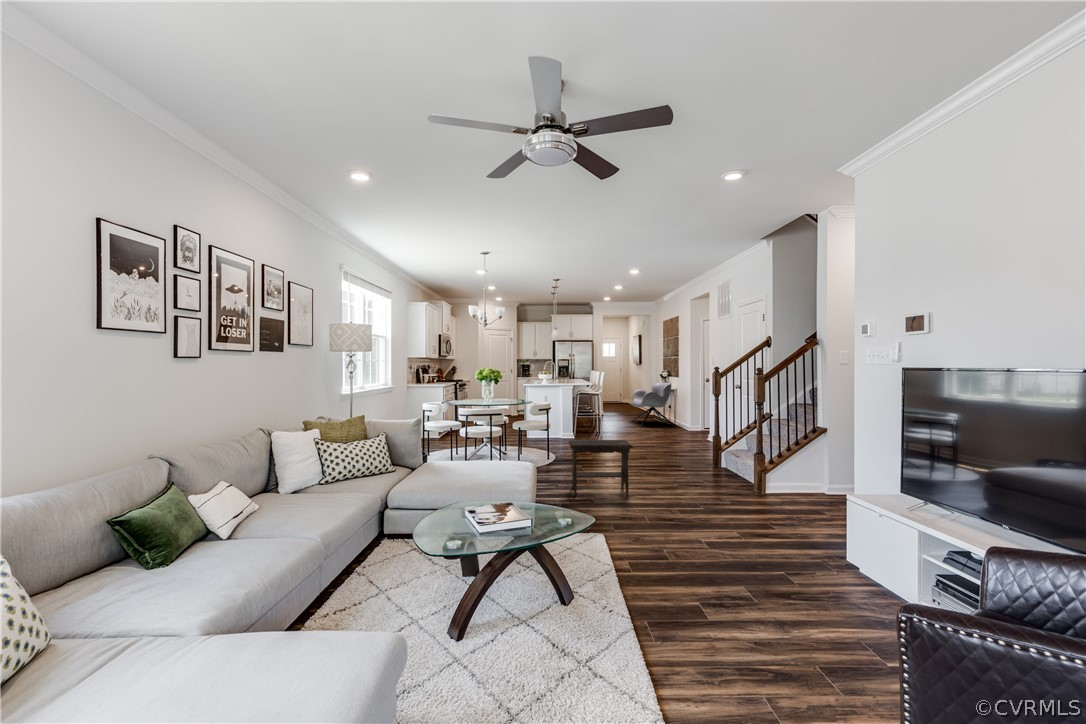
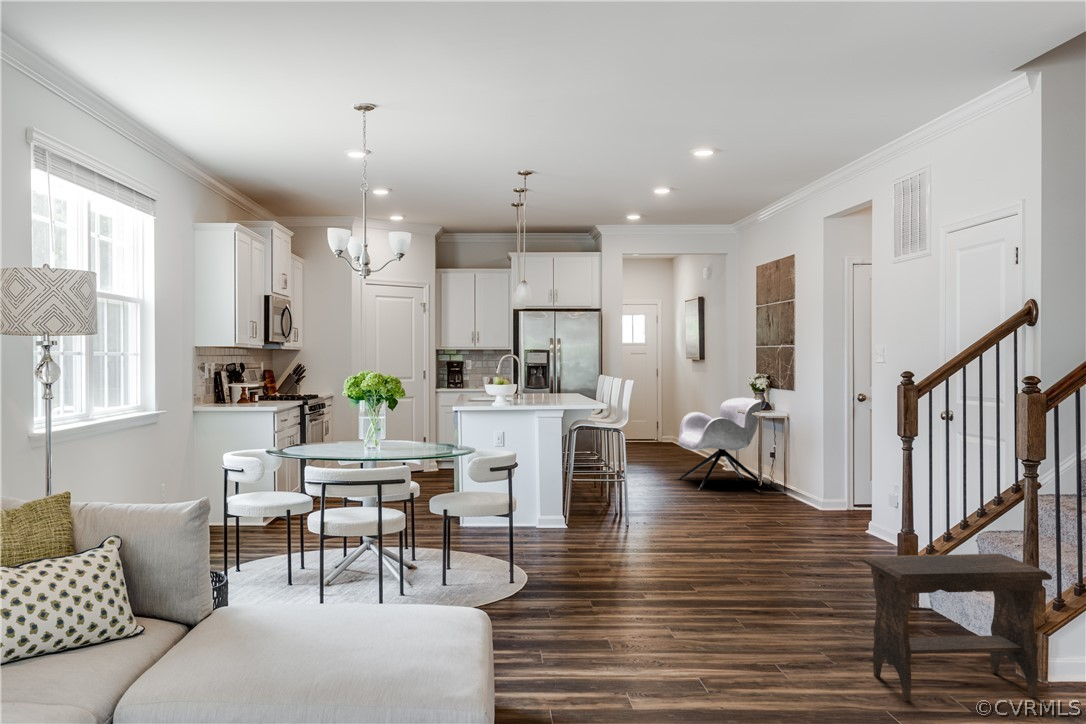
footstool: present [569,440,633,496] -> present [863,554,1052,701]

